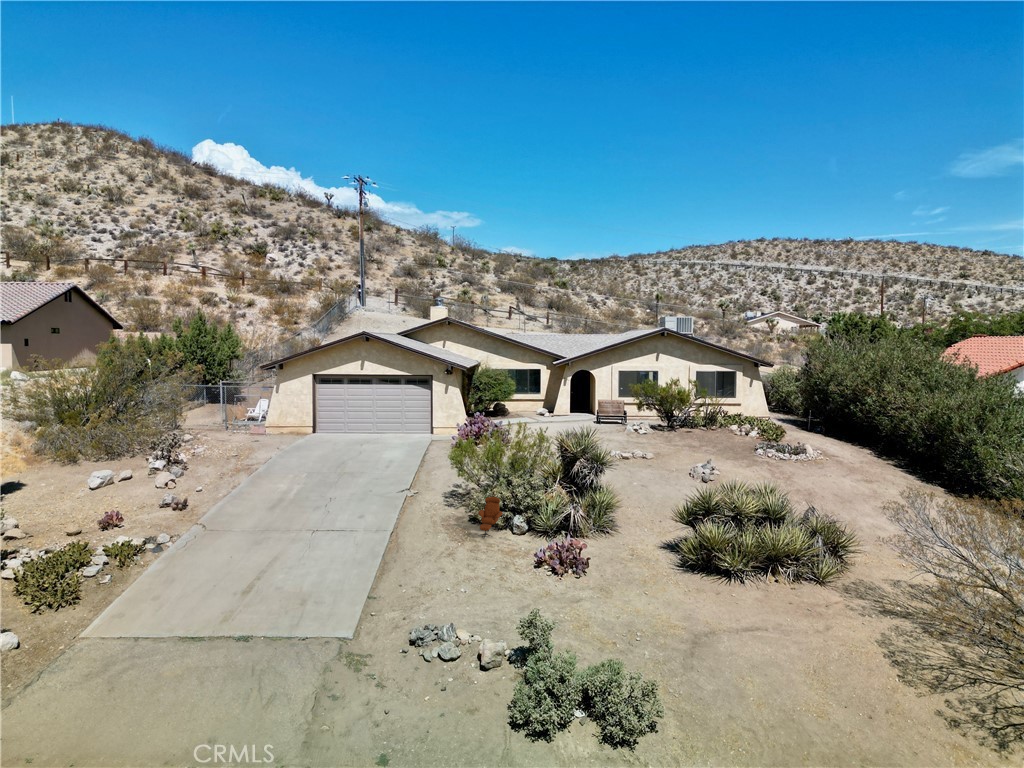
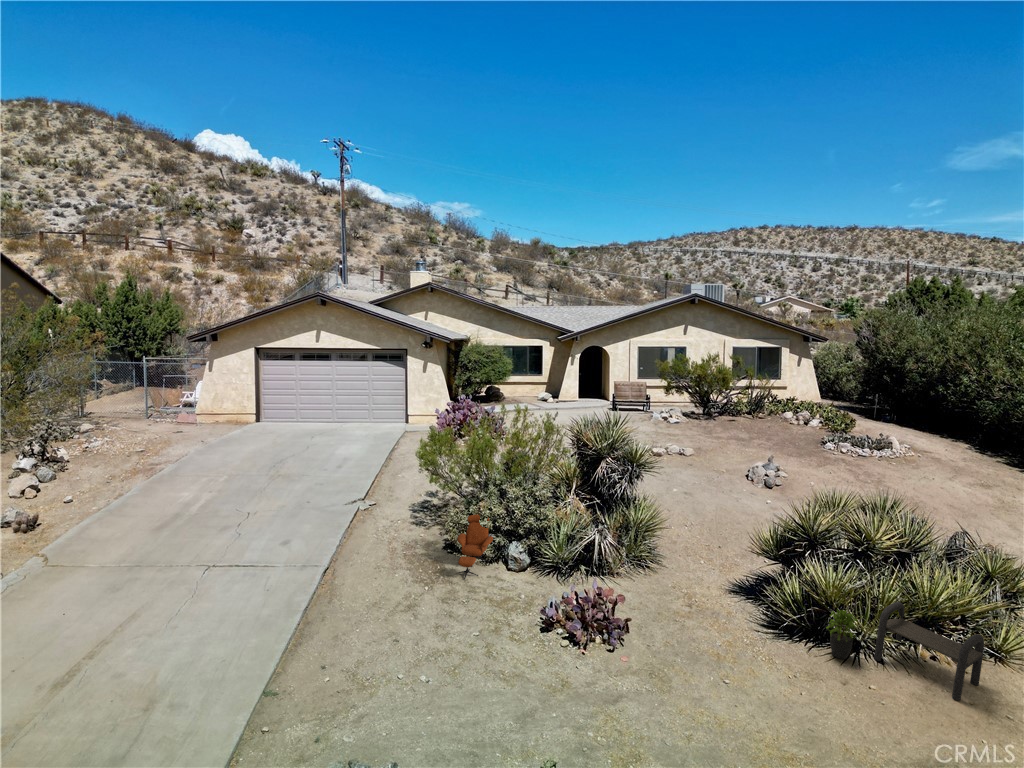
bench: none [743,548,804,603] -> present [874,602,984,700]
potted plant: none [713,551,732,583] -> present [827,610,857,659]

